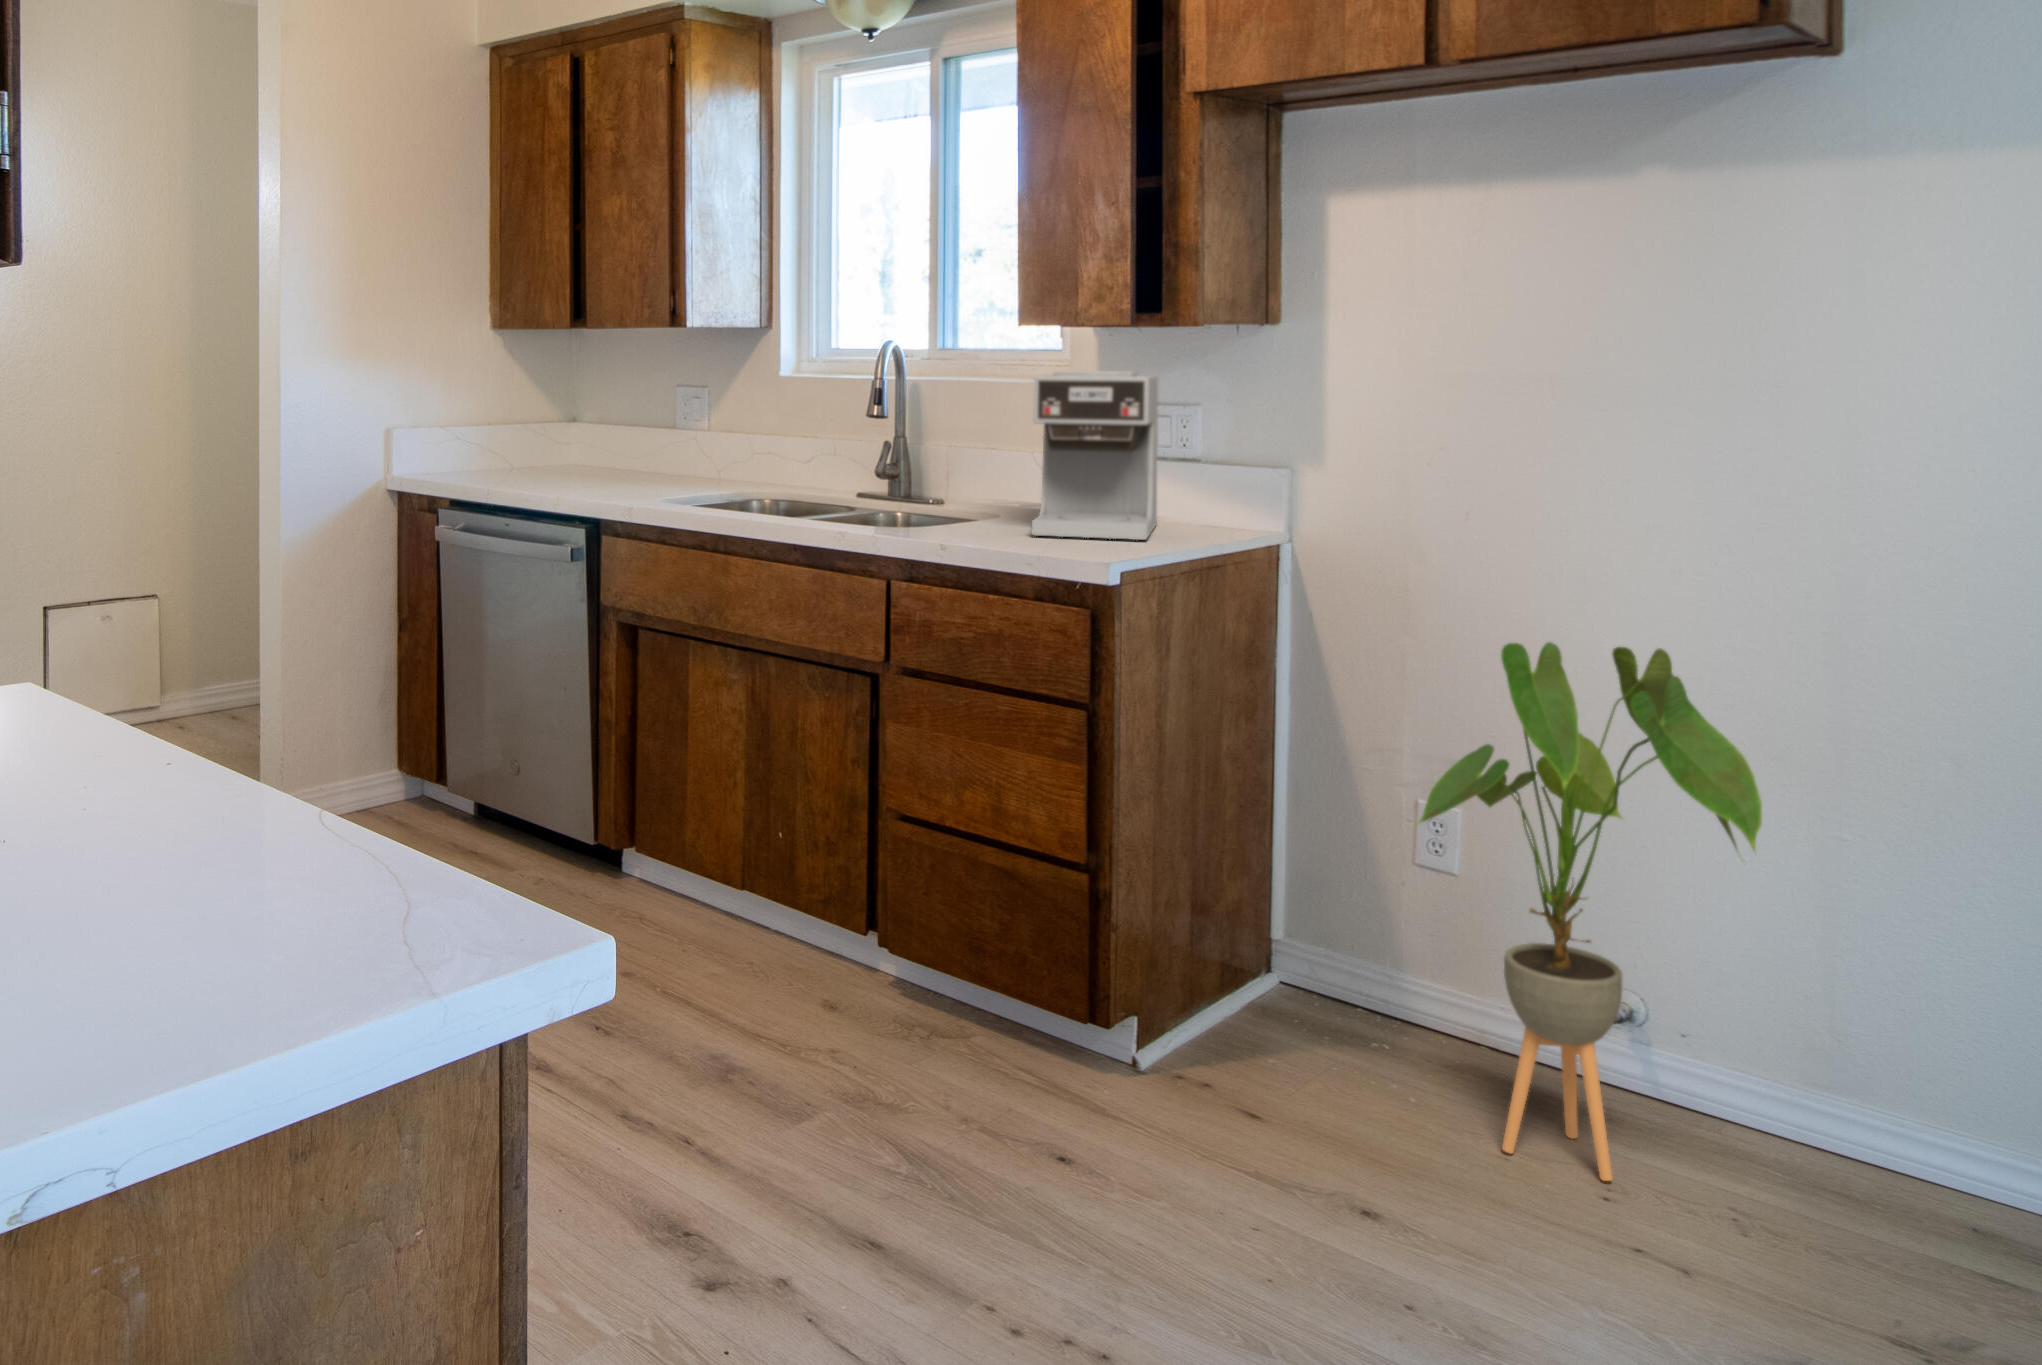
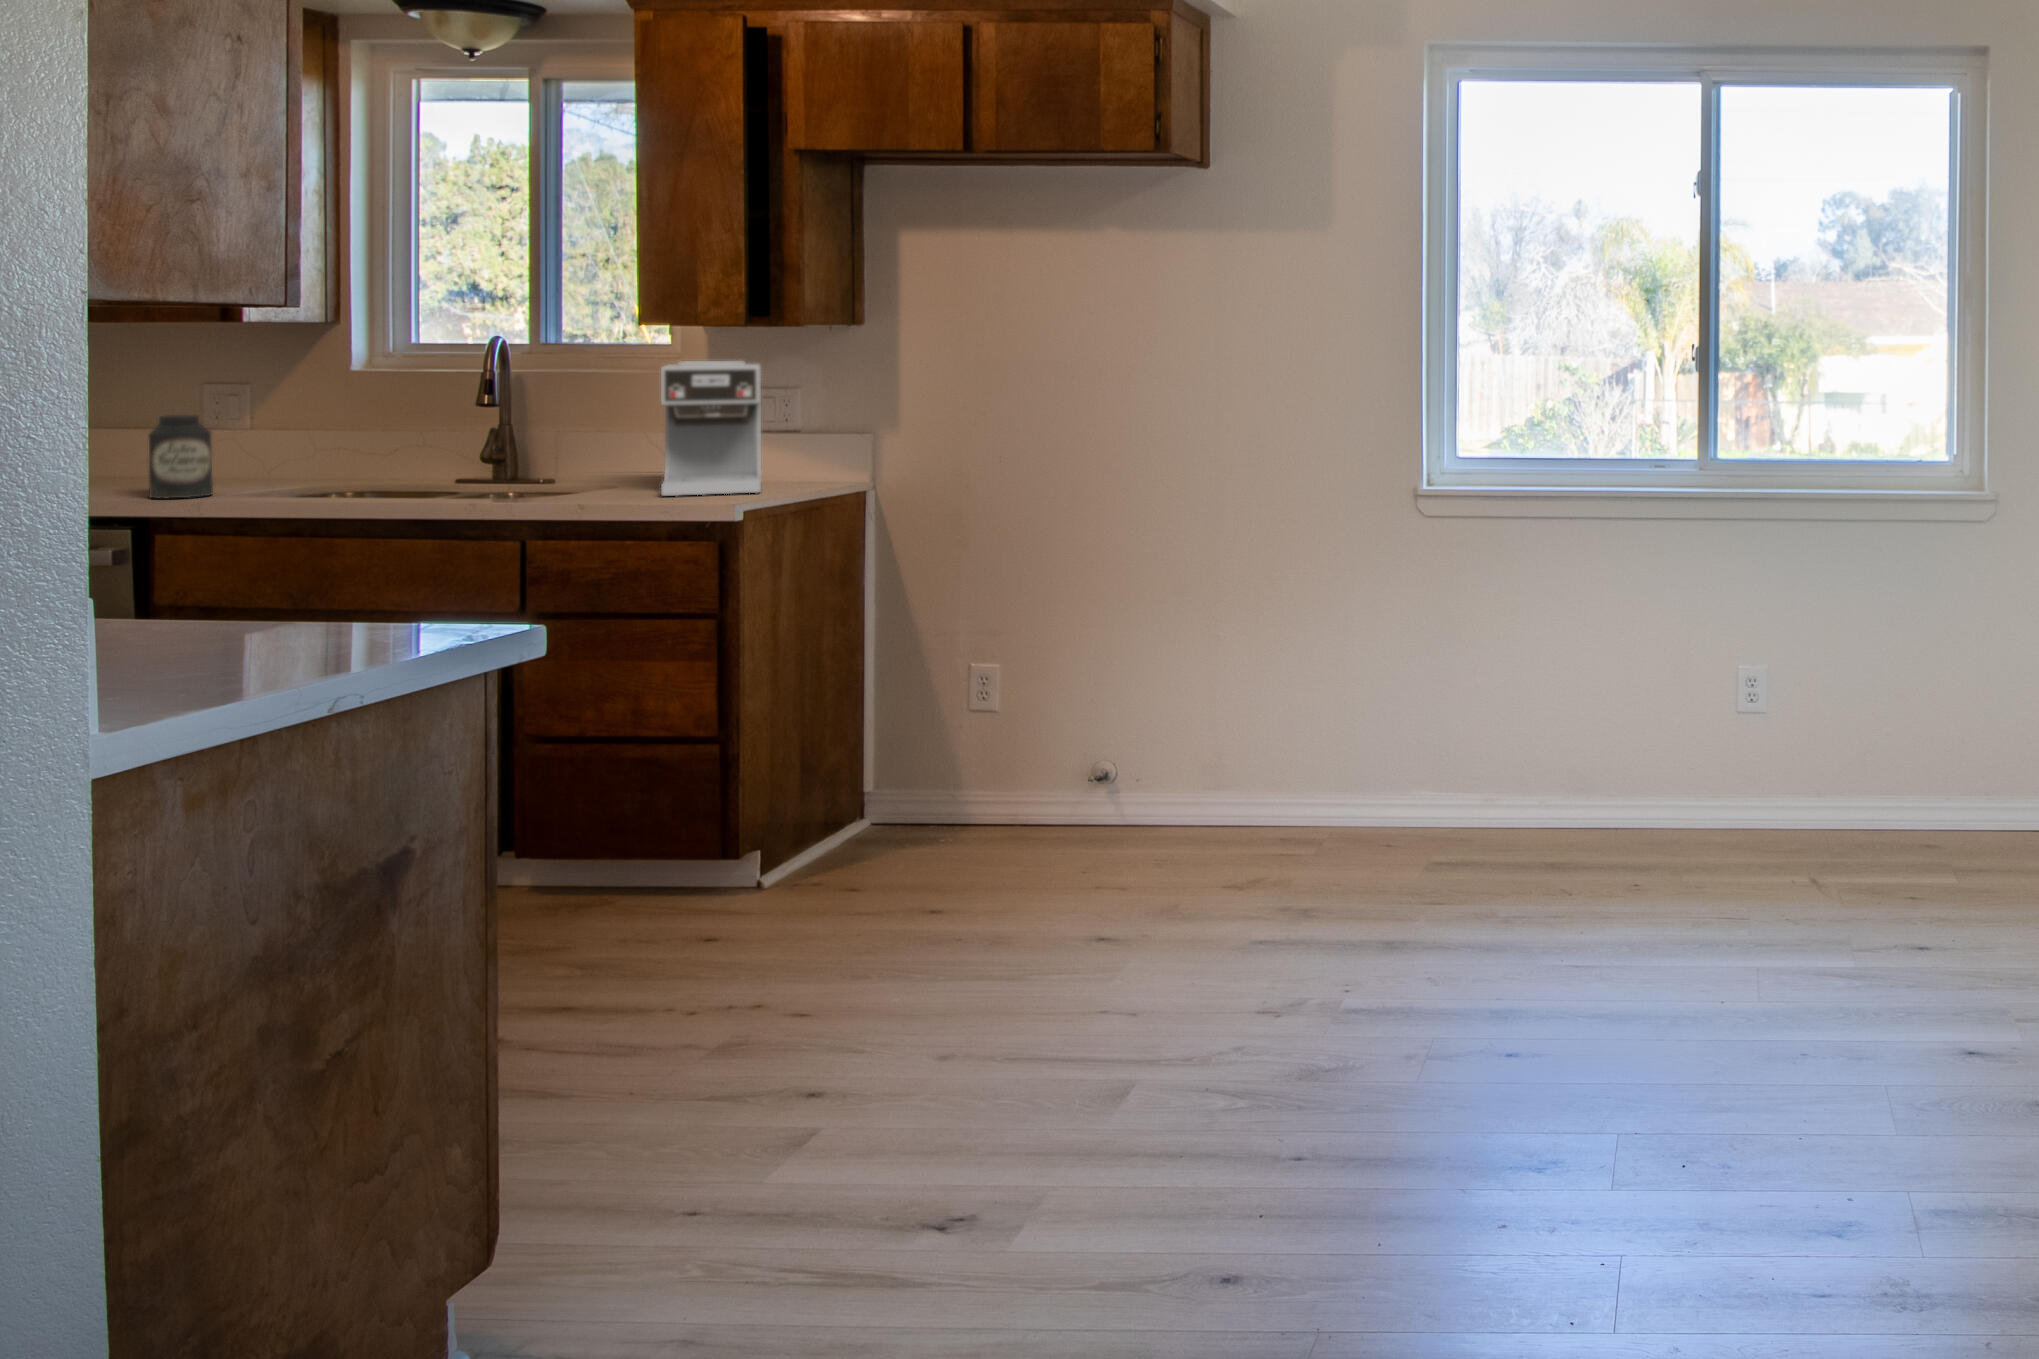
canister: none [594,418,643,500] -> present [149,415,213,498]
house plant: present [1418,642,1762,1181] -> none [964,532,1161,867]

